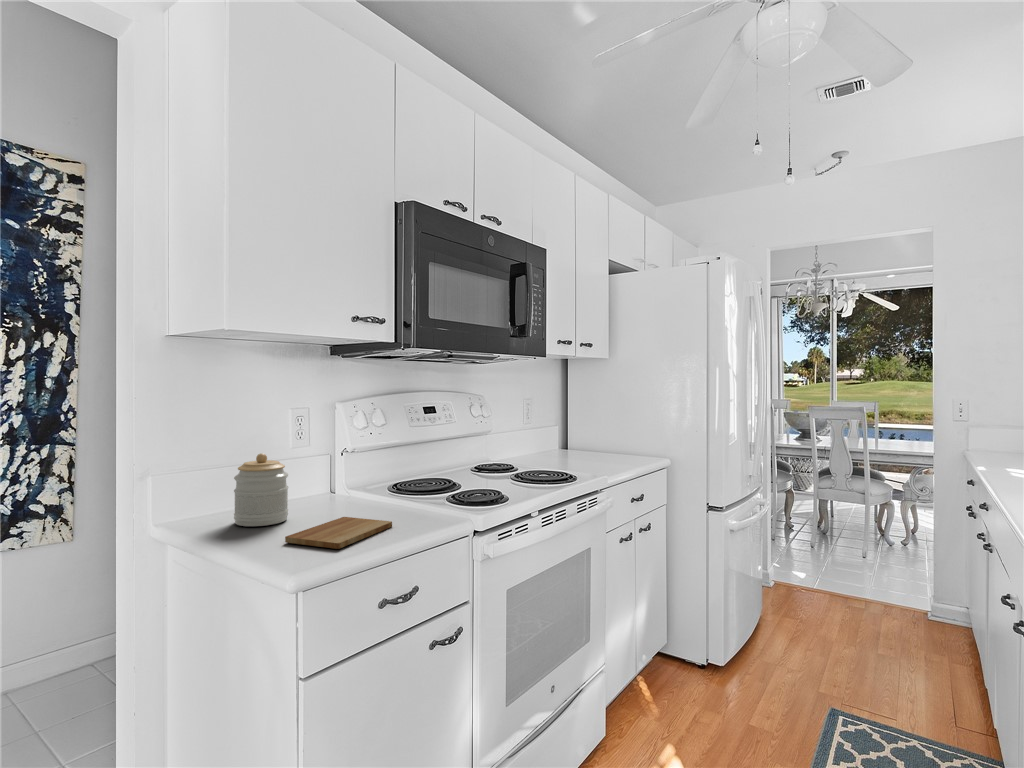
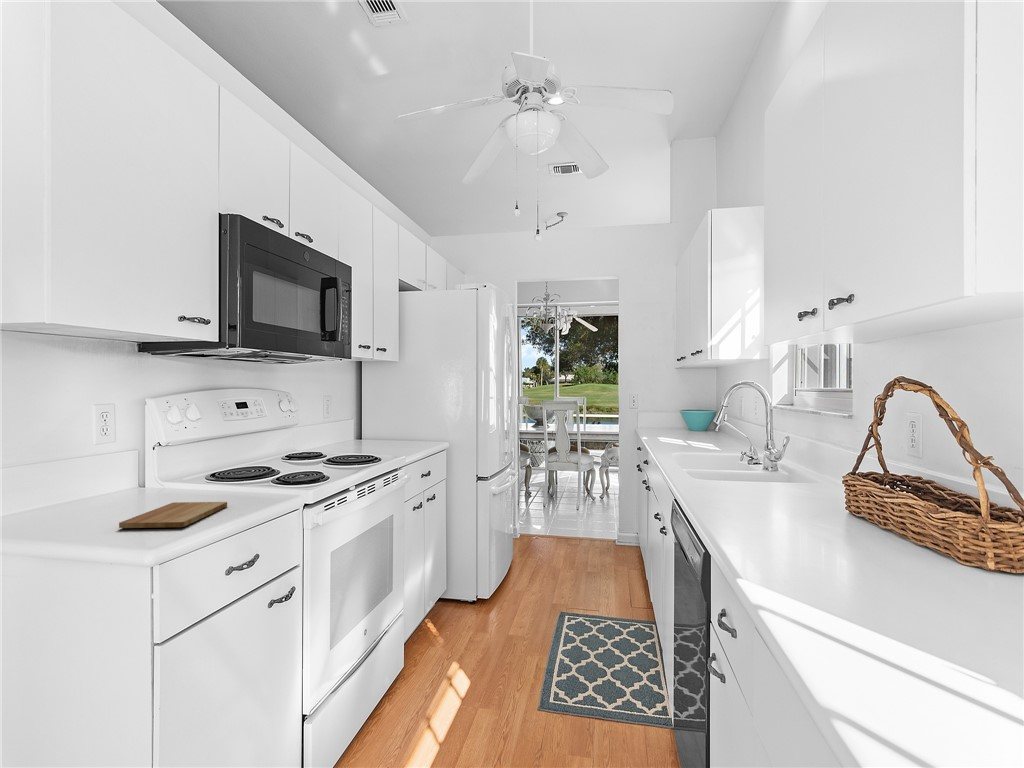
jar: present [234,453,288,526] -> none [41,447,108,520]

